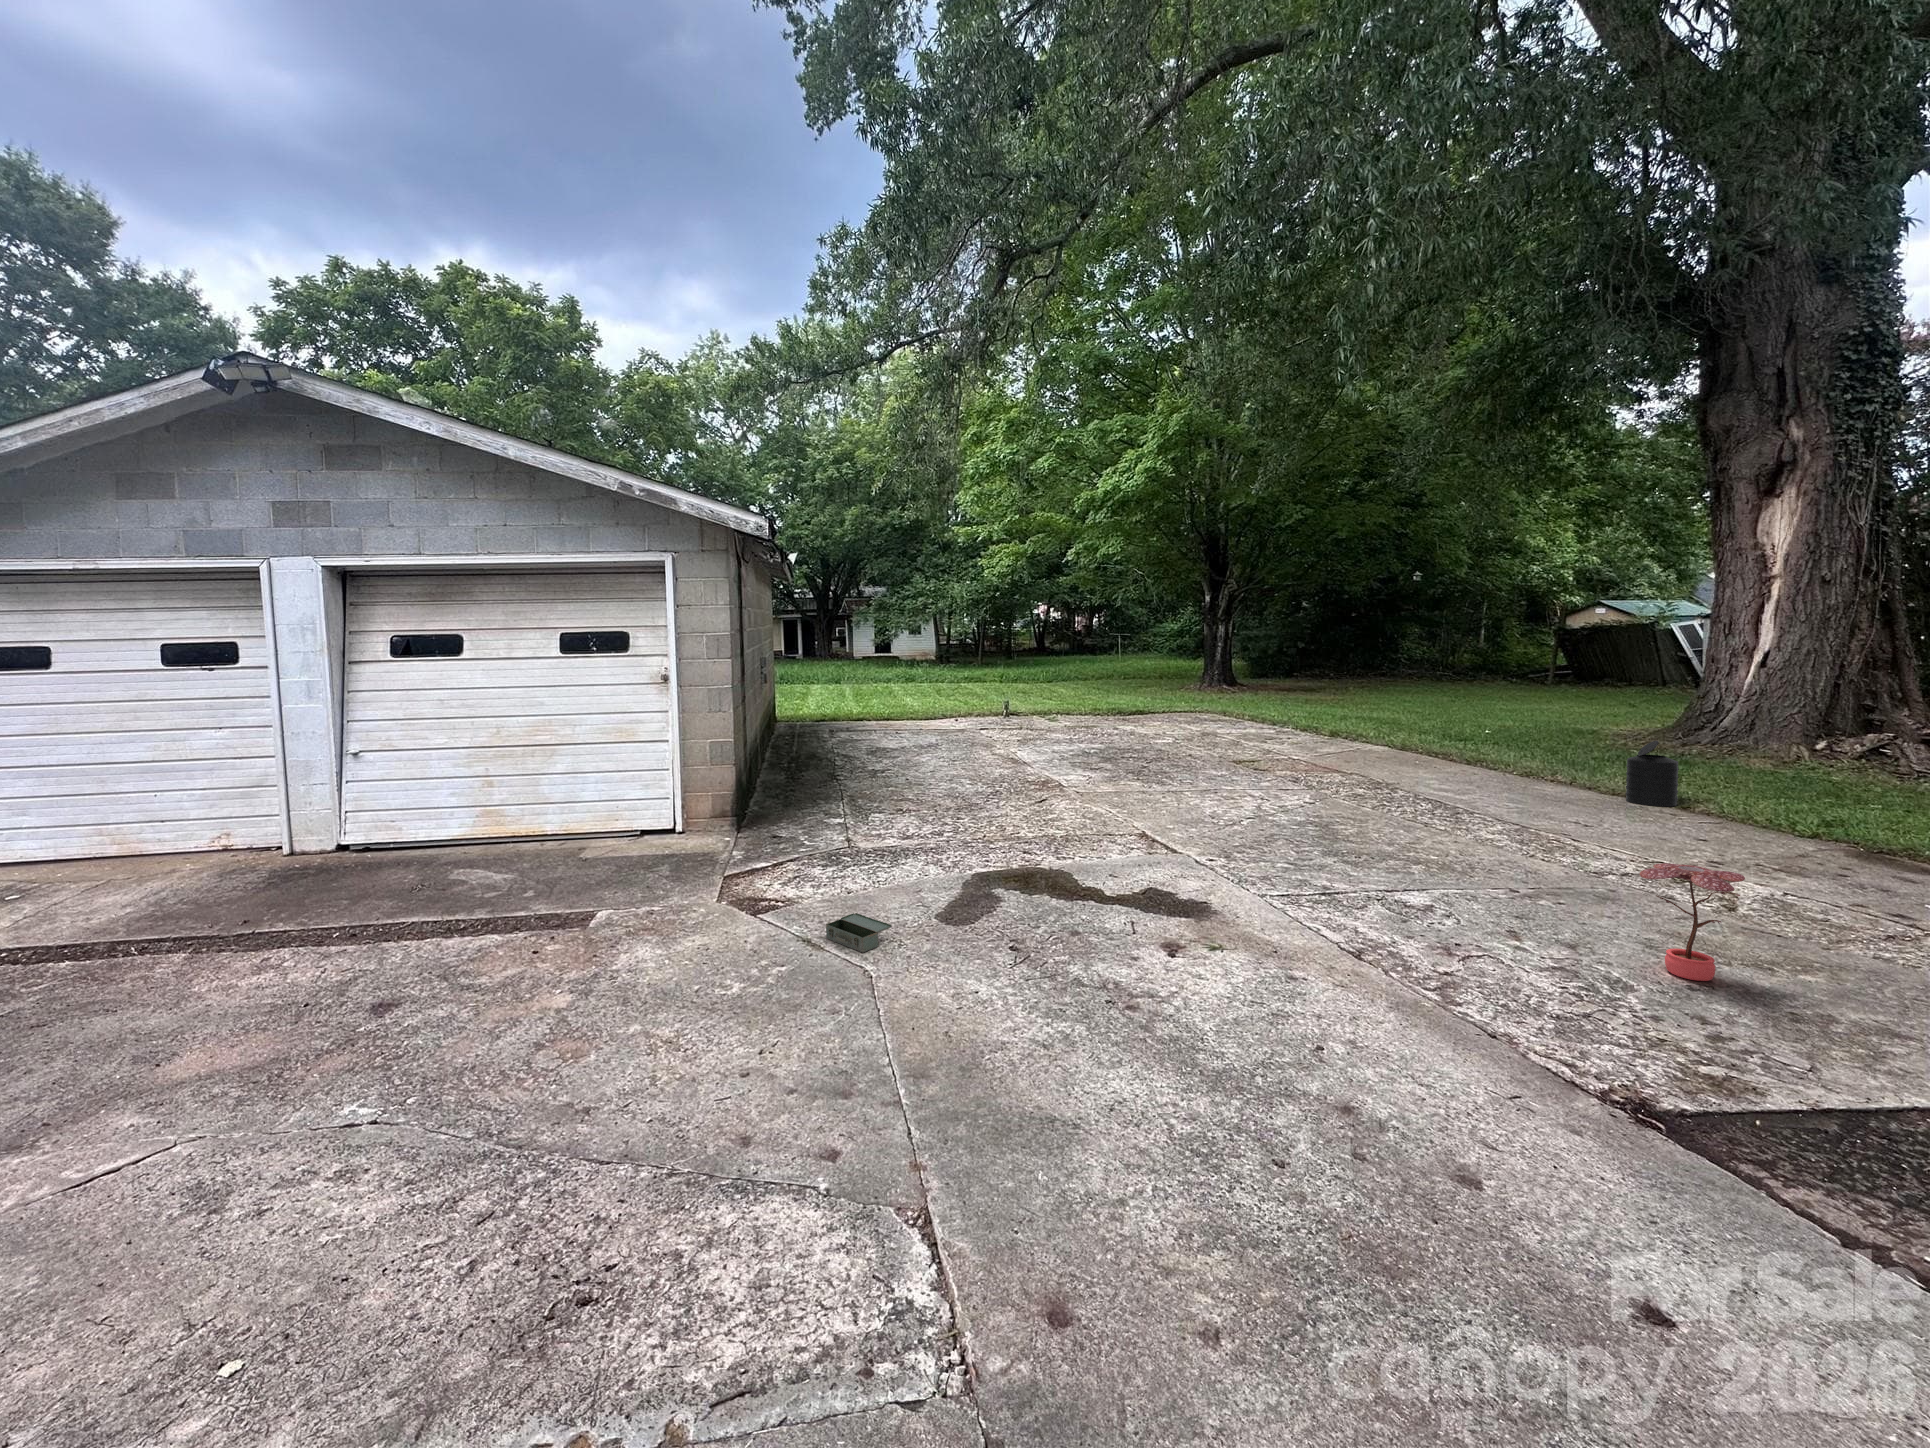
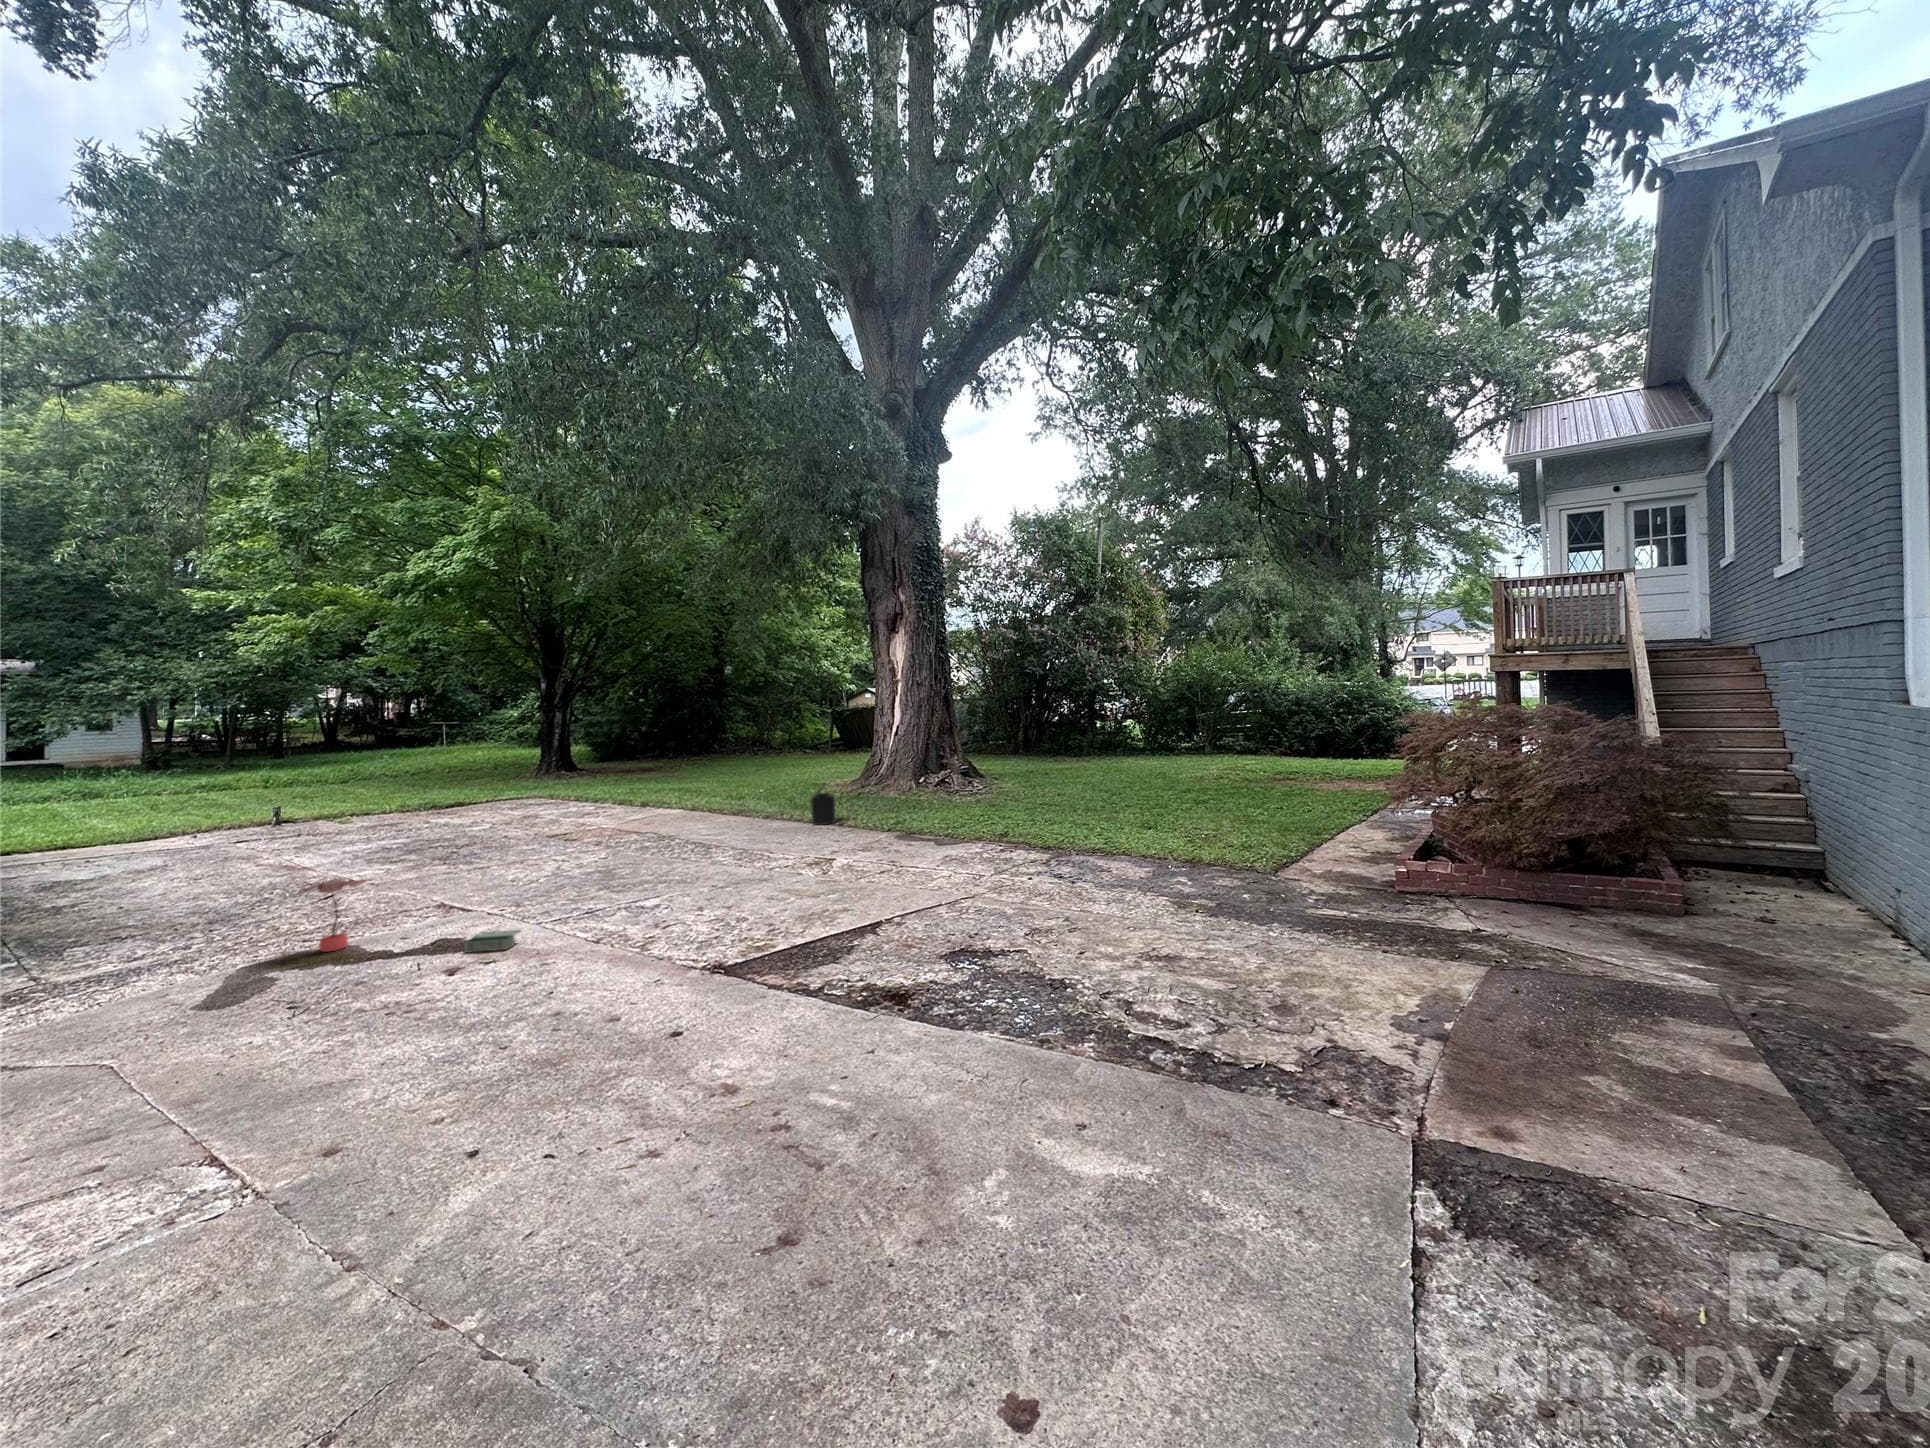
potted plant: present [1640,863,1745,981] -> present [300,880,365,952]
toolbox: present [826,913,892,952] -> present [464,930,520,952]

